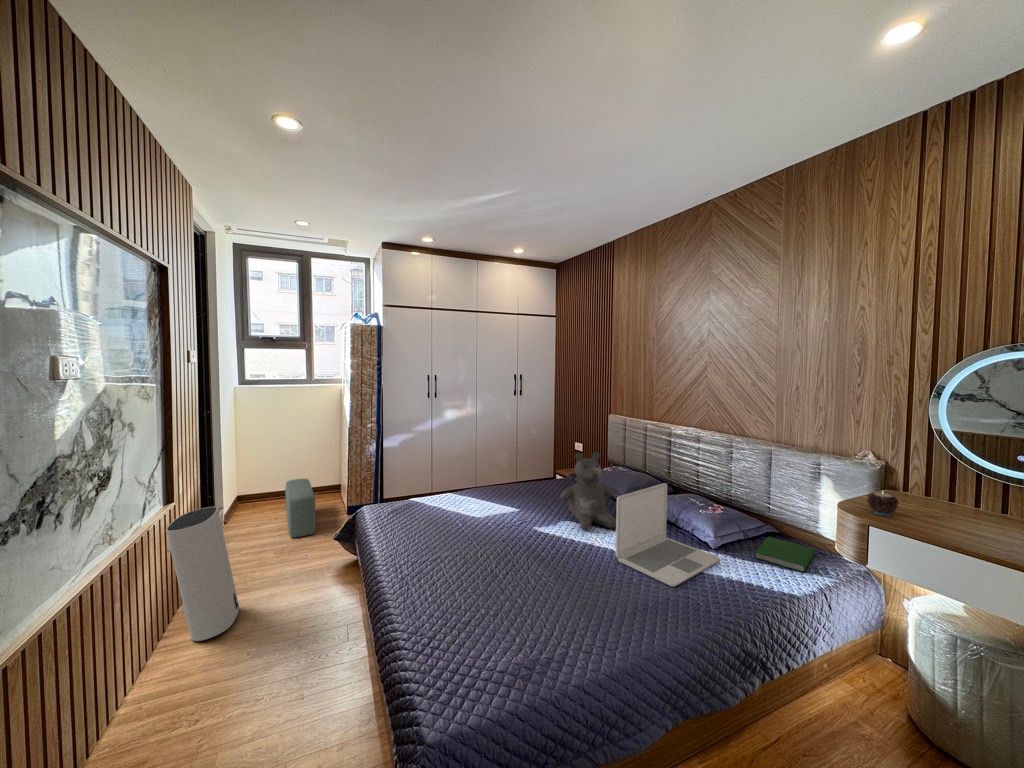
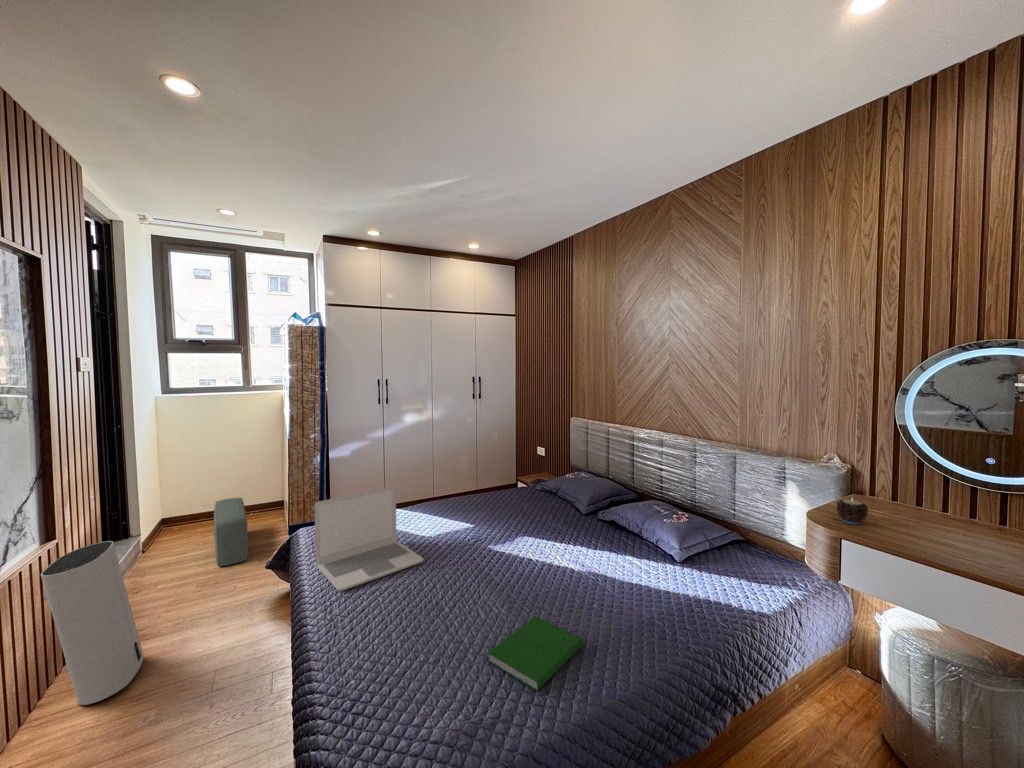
teddy bear: present [560,452,616,531] -> none [517,461,578,549]
laptop: present [616,483,720,587] -> present [314,486,423,591]
hardcover book: present [755,537,815,572] -> present [488,616,583,691]

